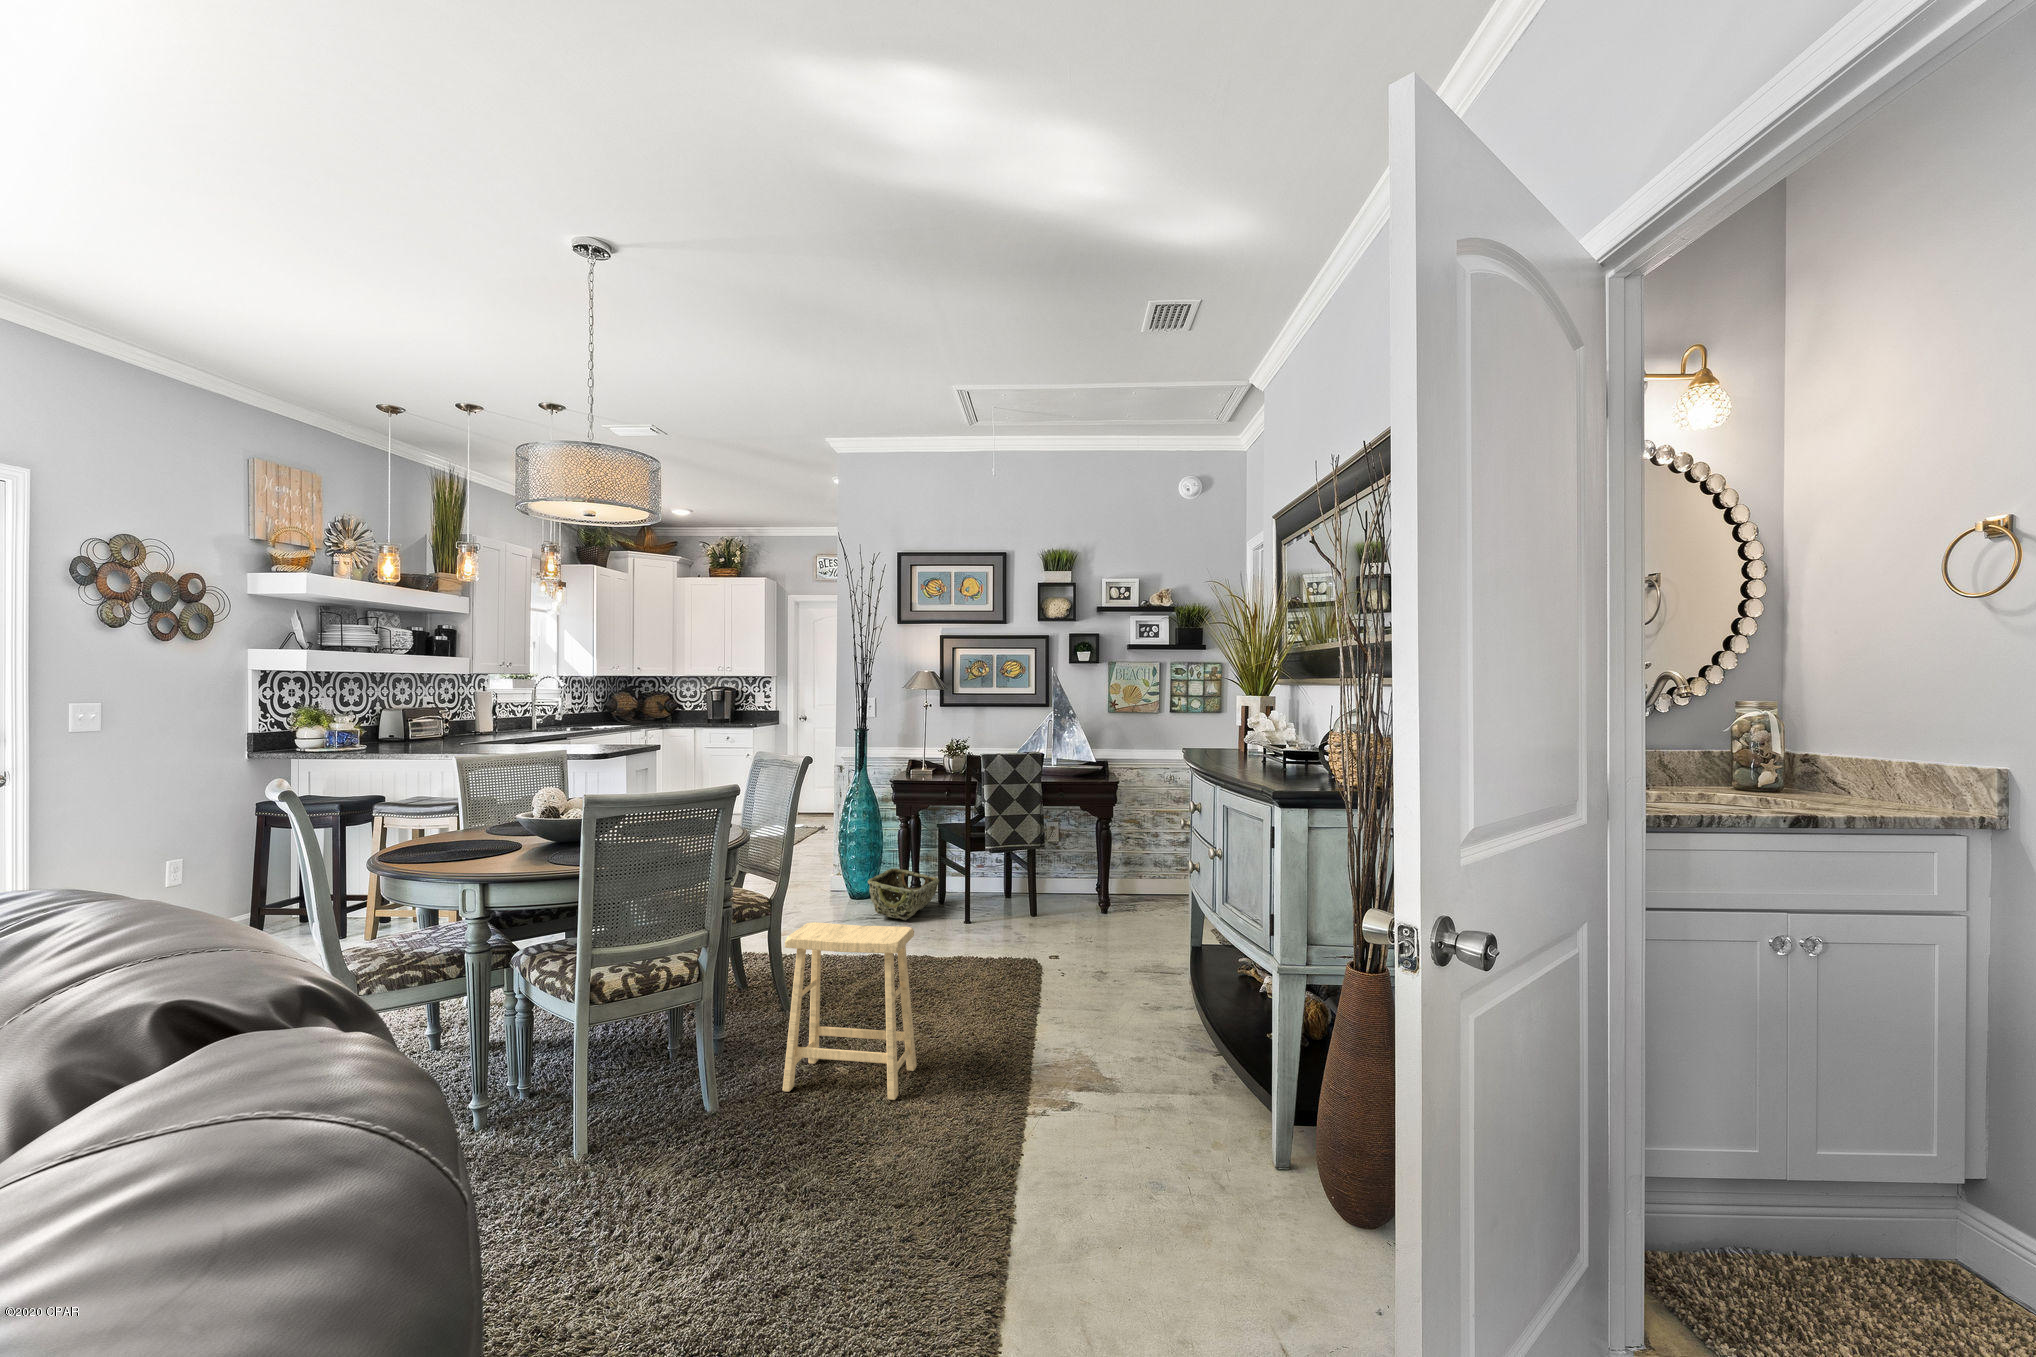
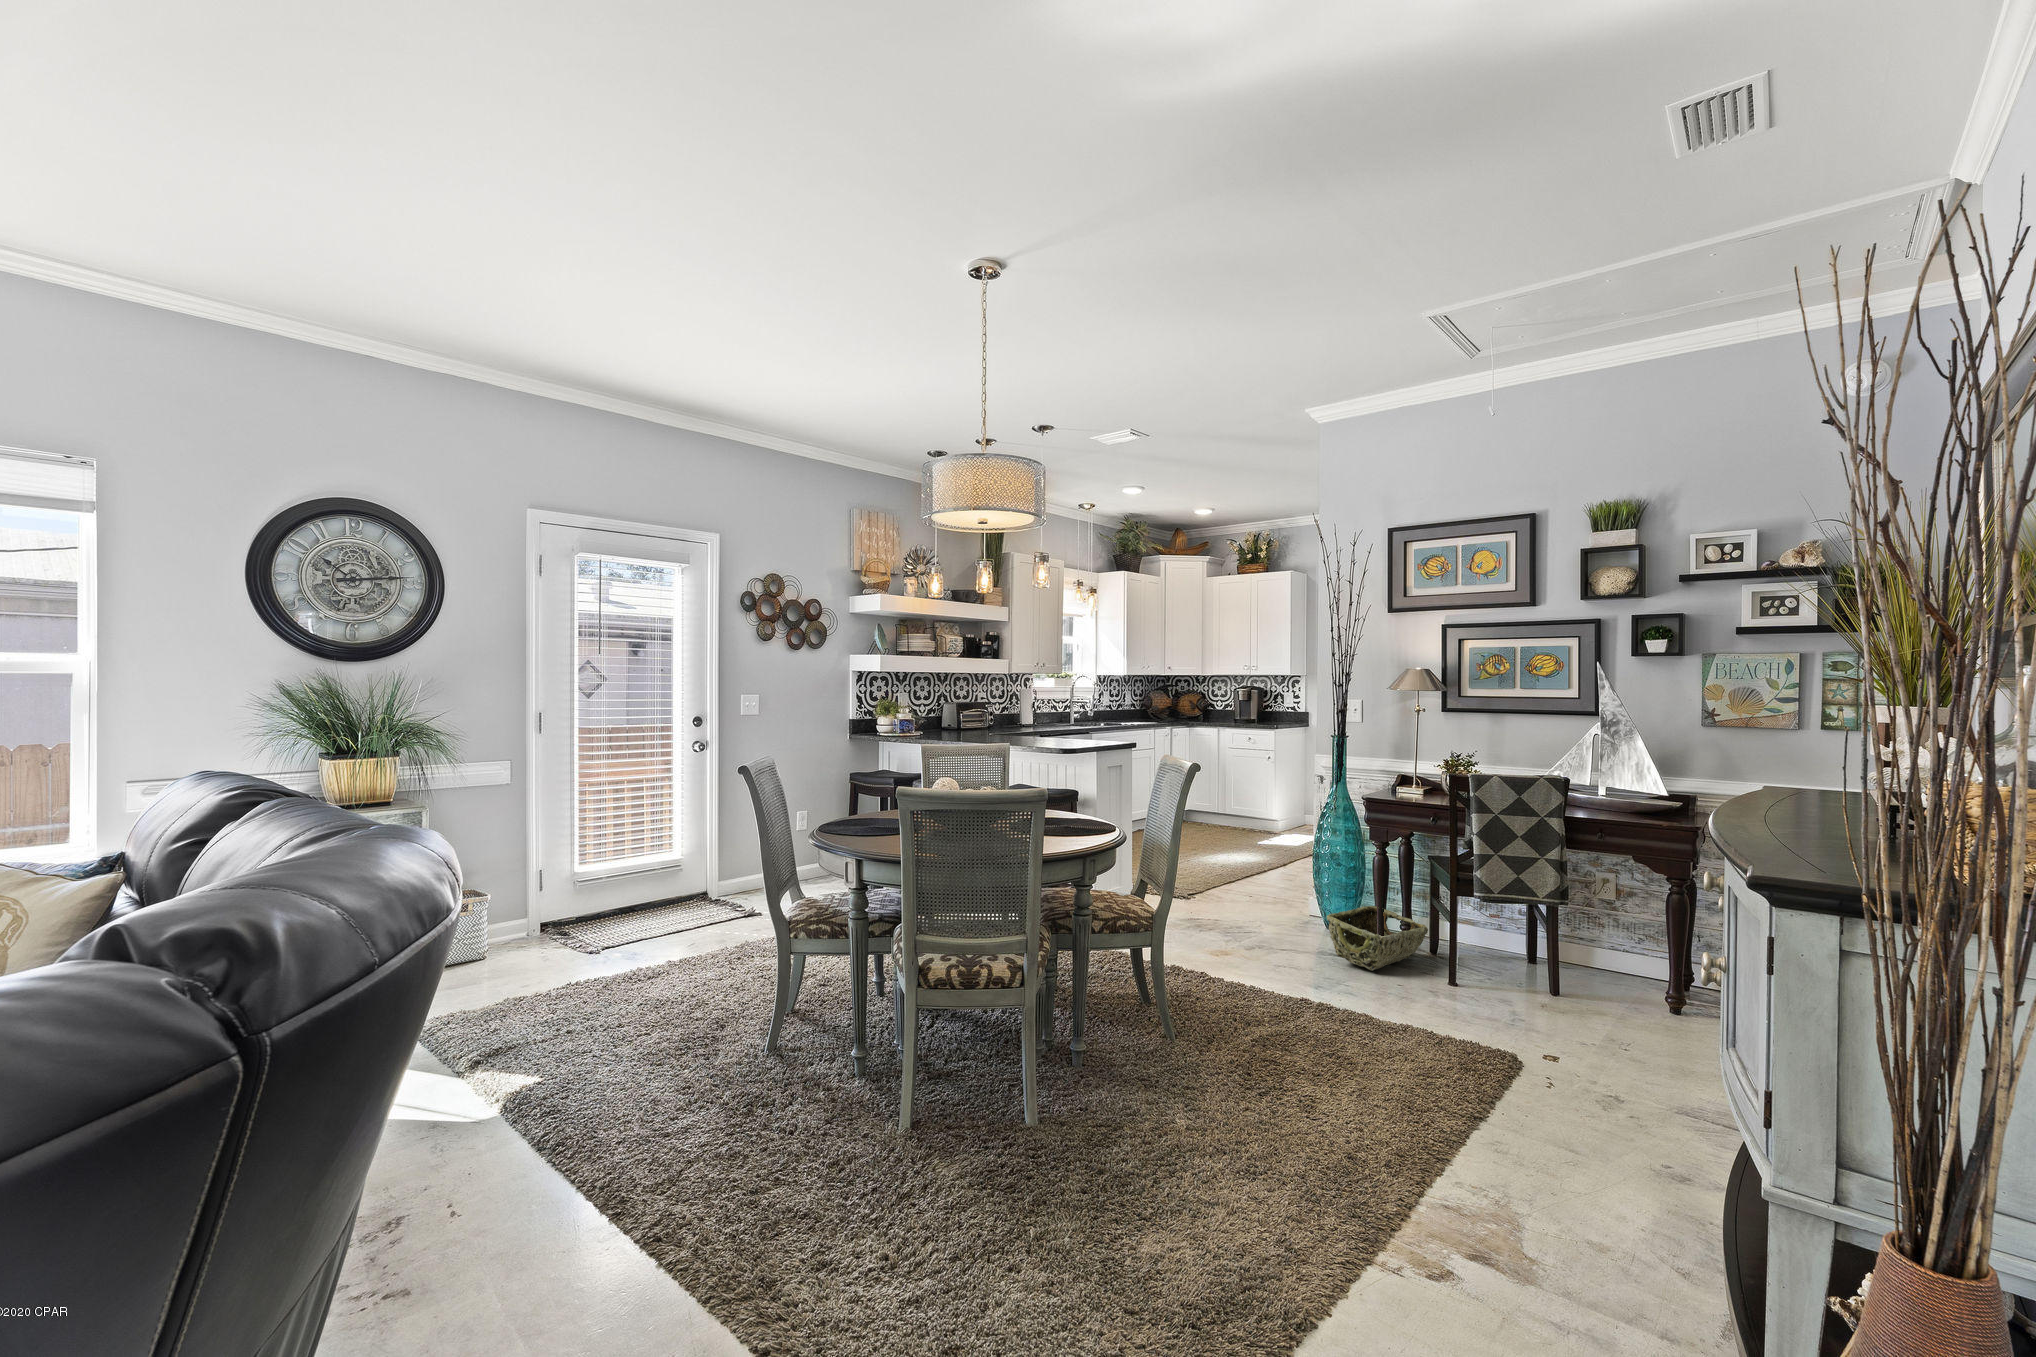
footstool: present [782,922,917,1100] -> none [1108,949,1266,1177]

